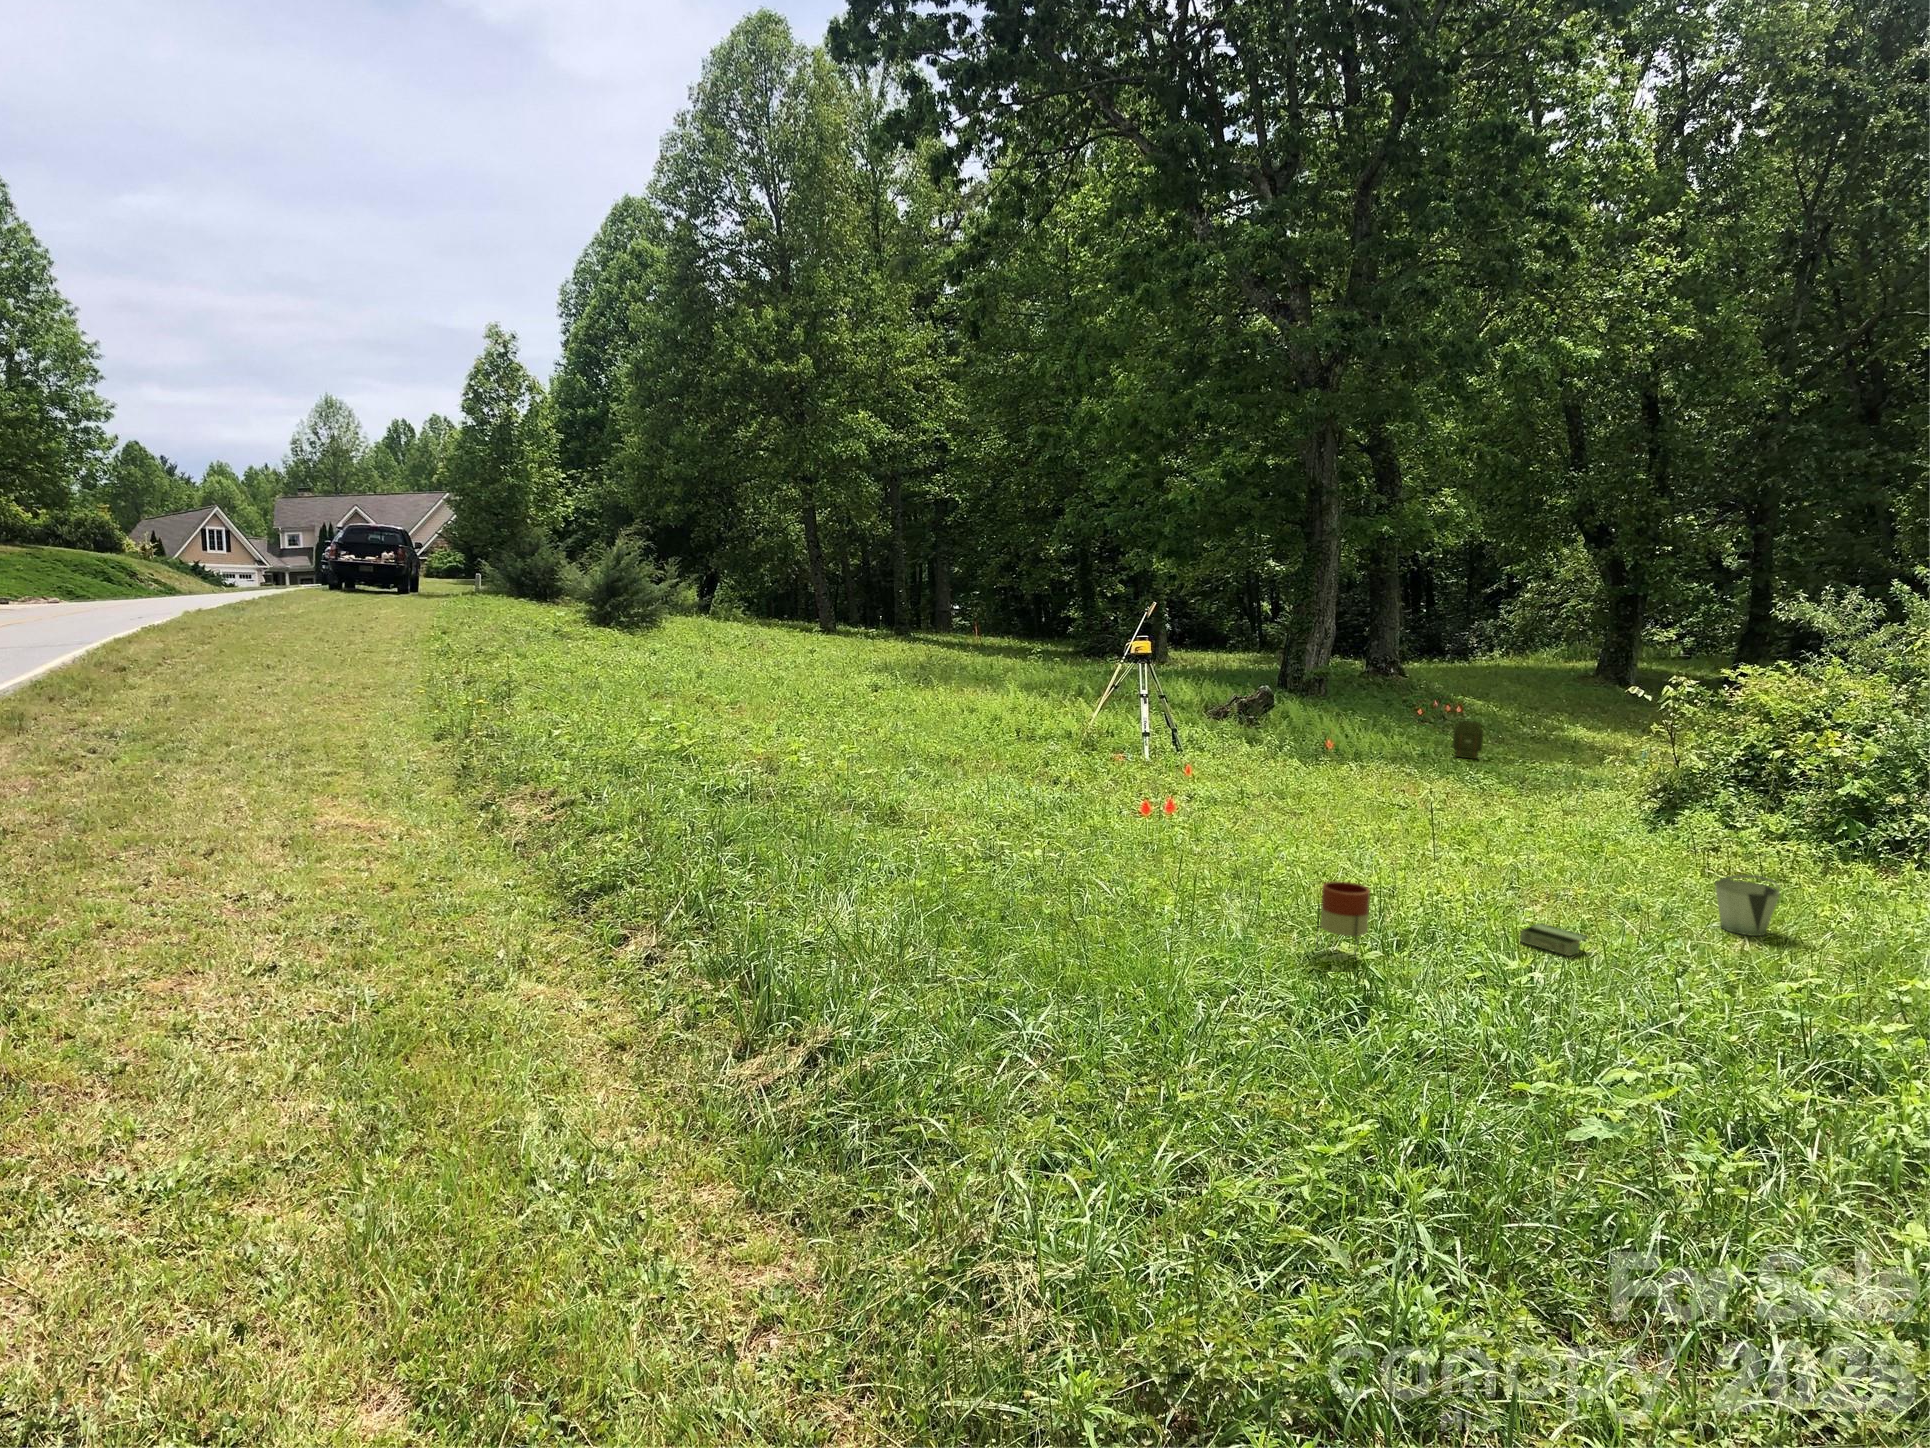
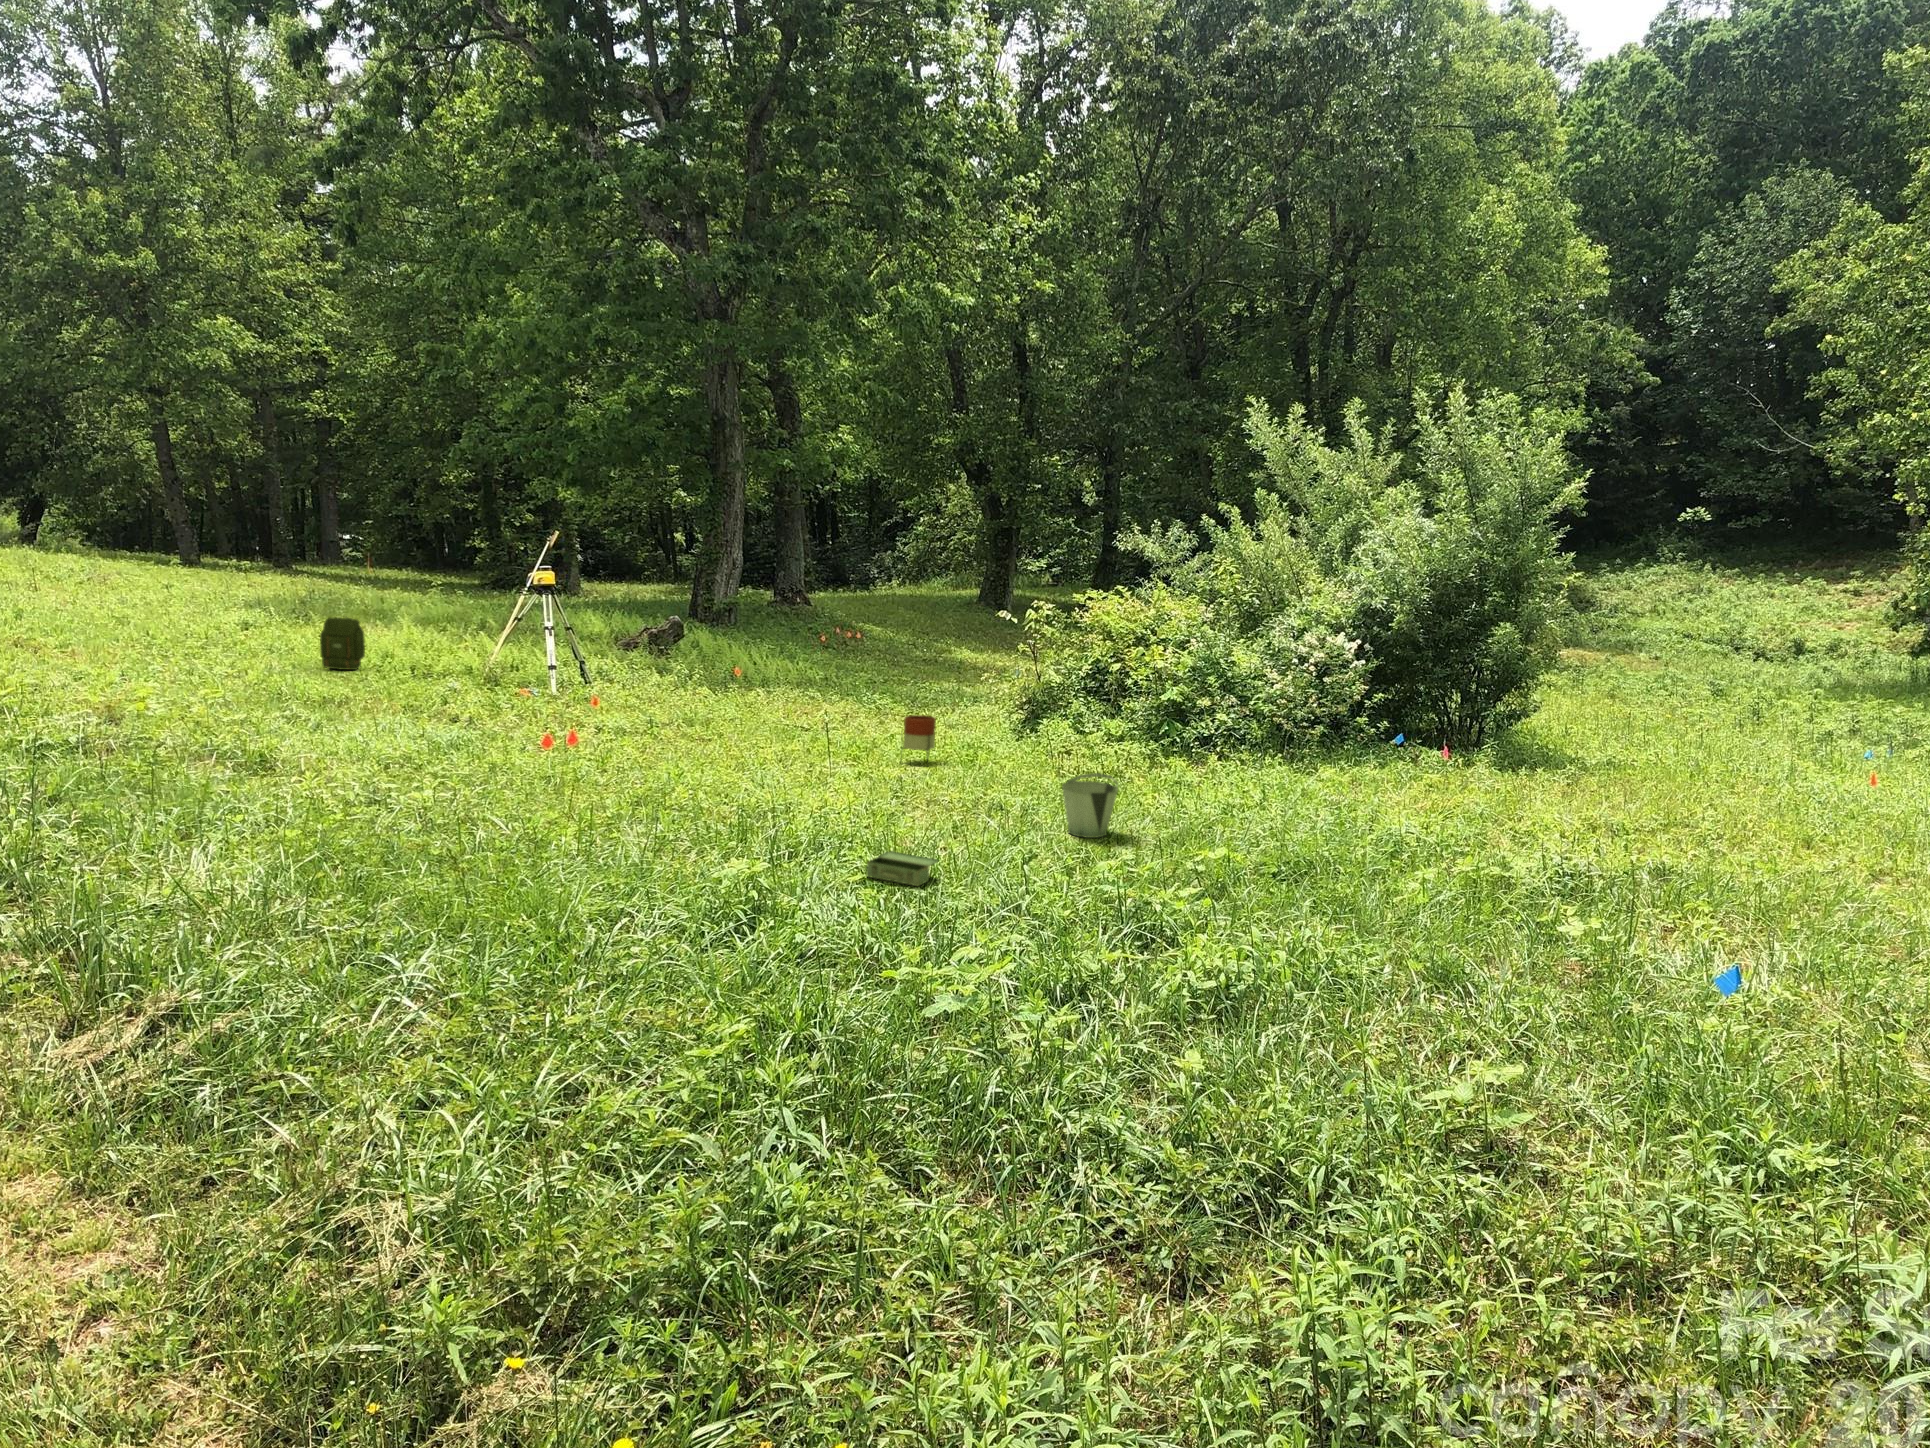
backpack: present [1452,721,1483,759] -> present [320,617,365,670]
planter: present [1316,881,1370,960] -> present [902,715,936,762]

